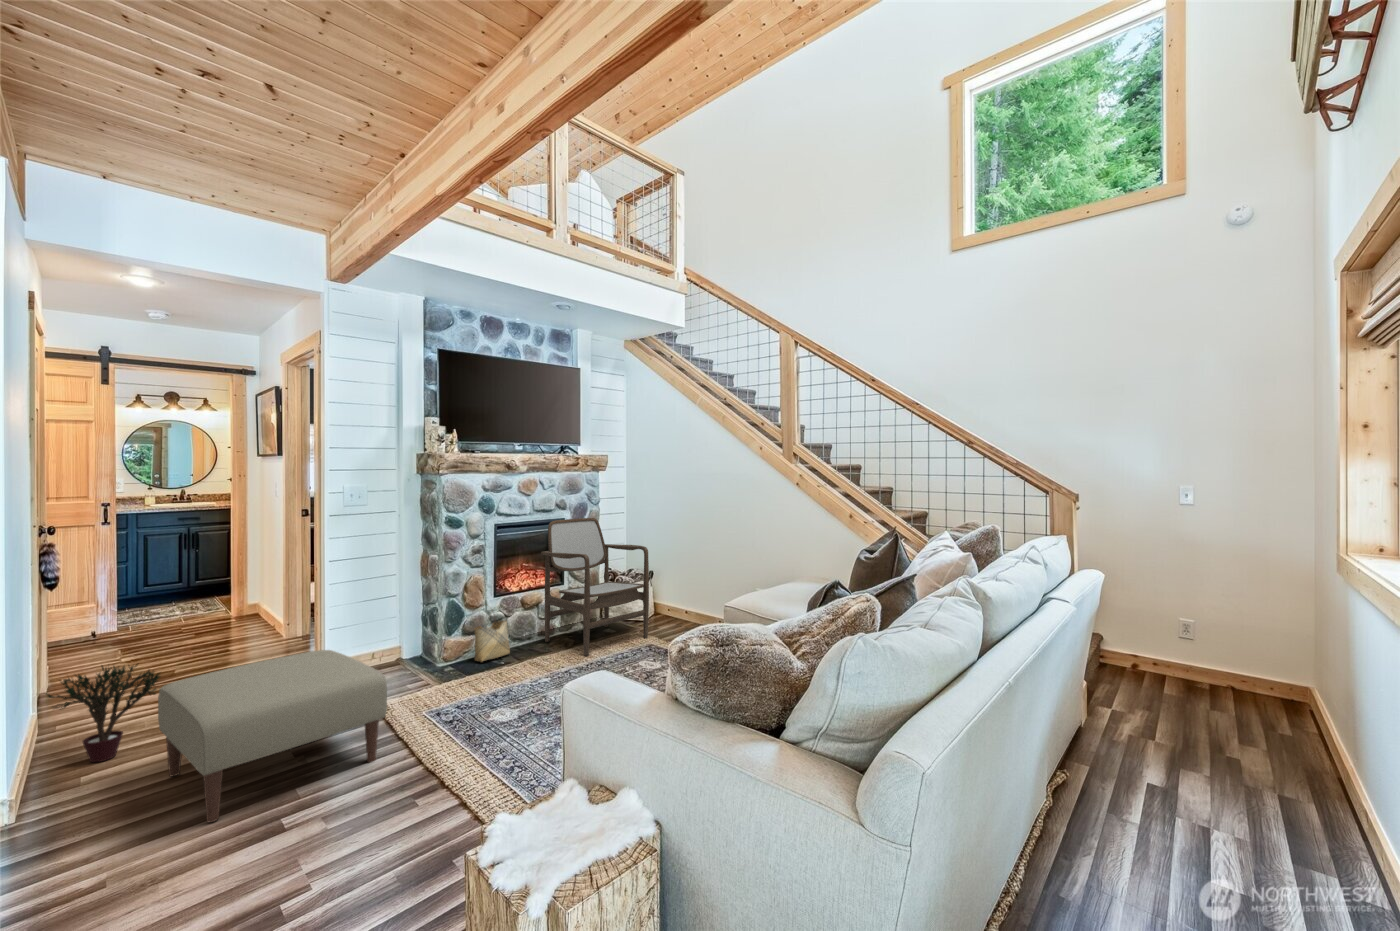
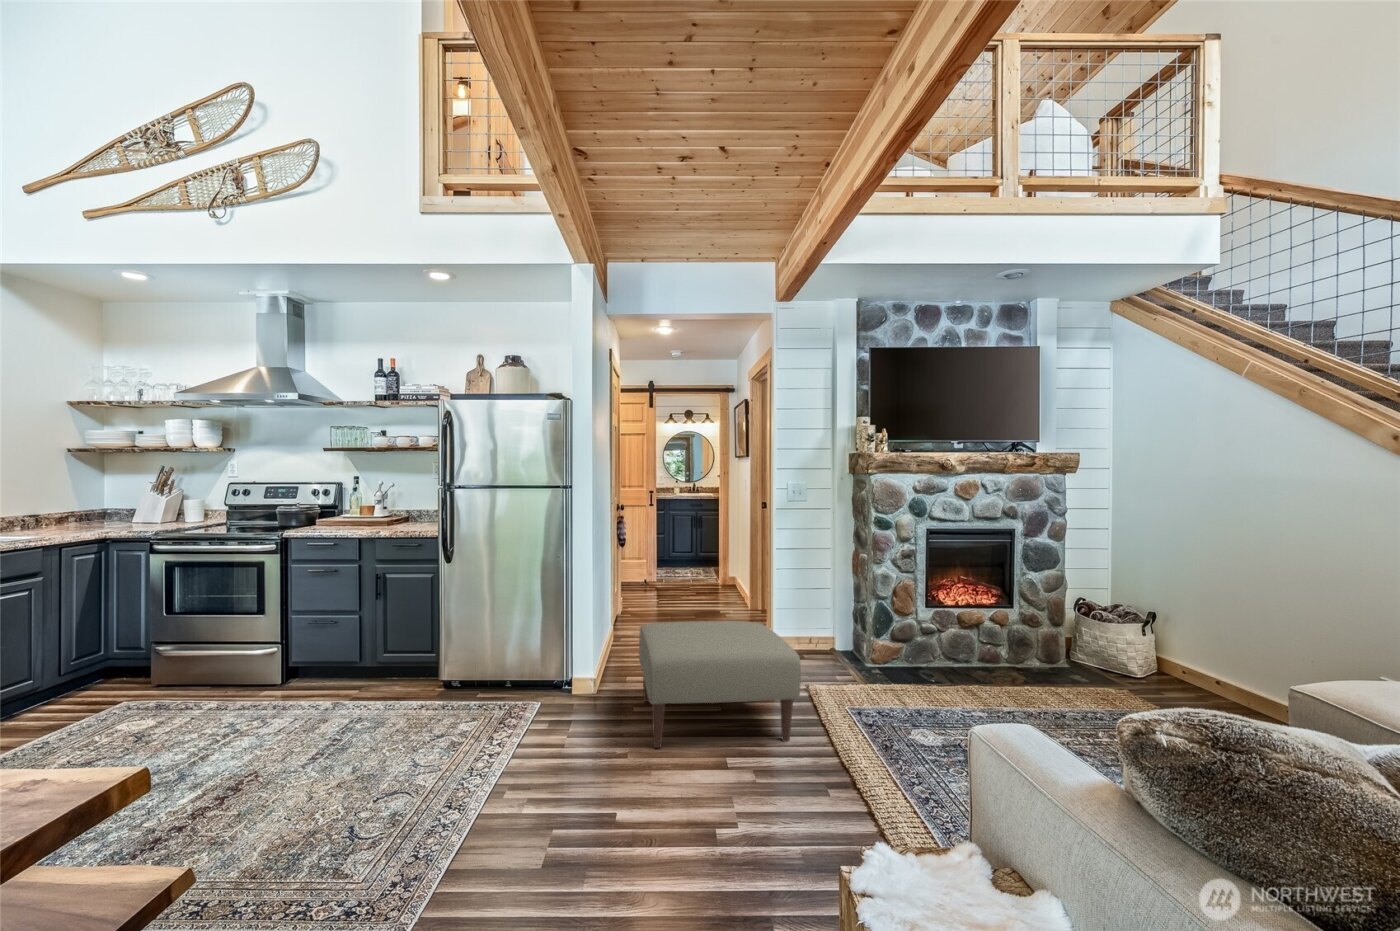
armchair: present [541,518,649,656] -> none [983,529,1139,698]
woven basket: present [474,605,510,662] -> none [903,612,944,674]
potted plant: present [48,666,160,762] -> none [586,603,652,677]

